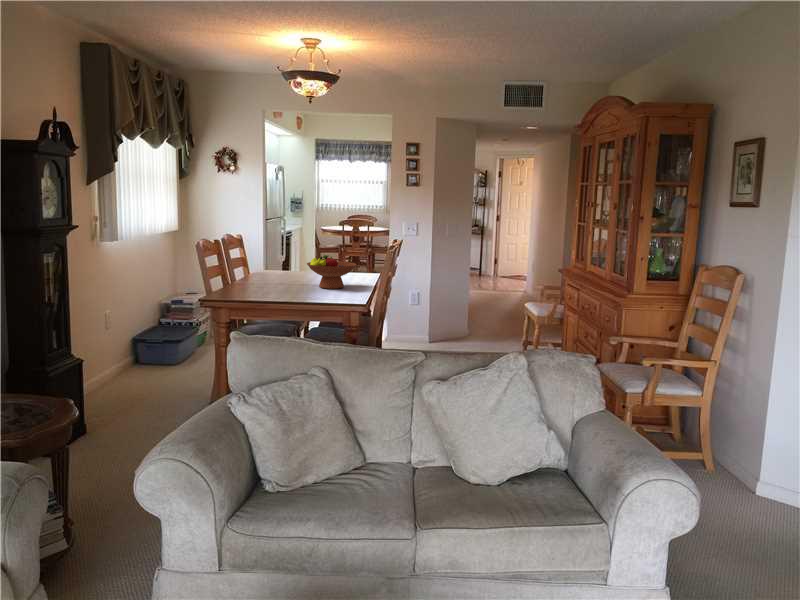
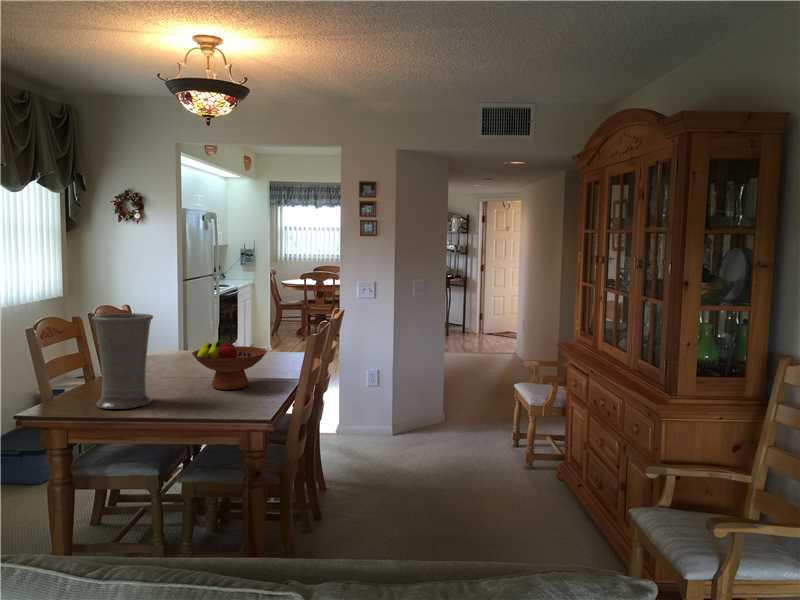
vase: none [250,234,288,295] -> present [92,313,153,409]

